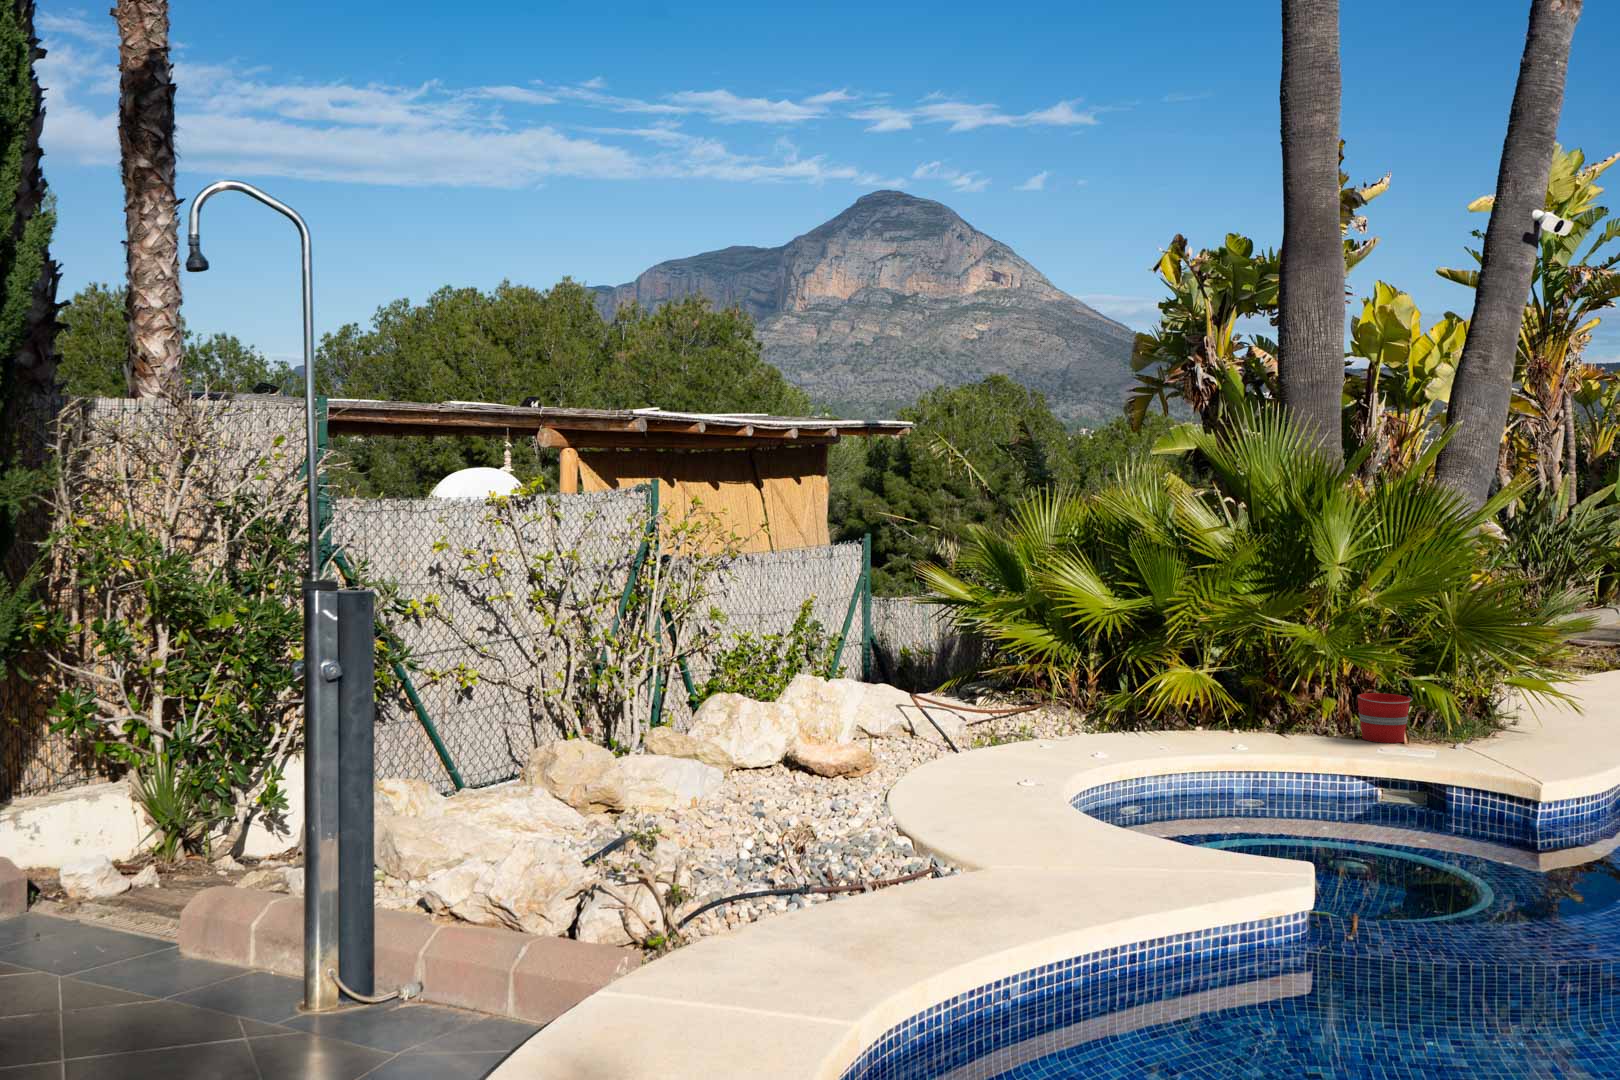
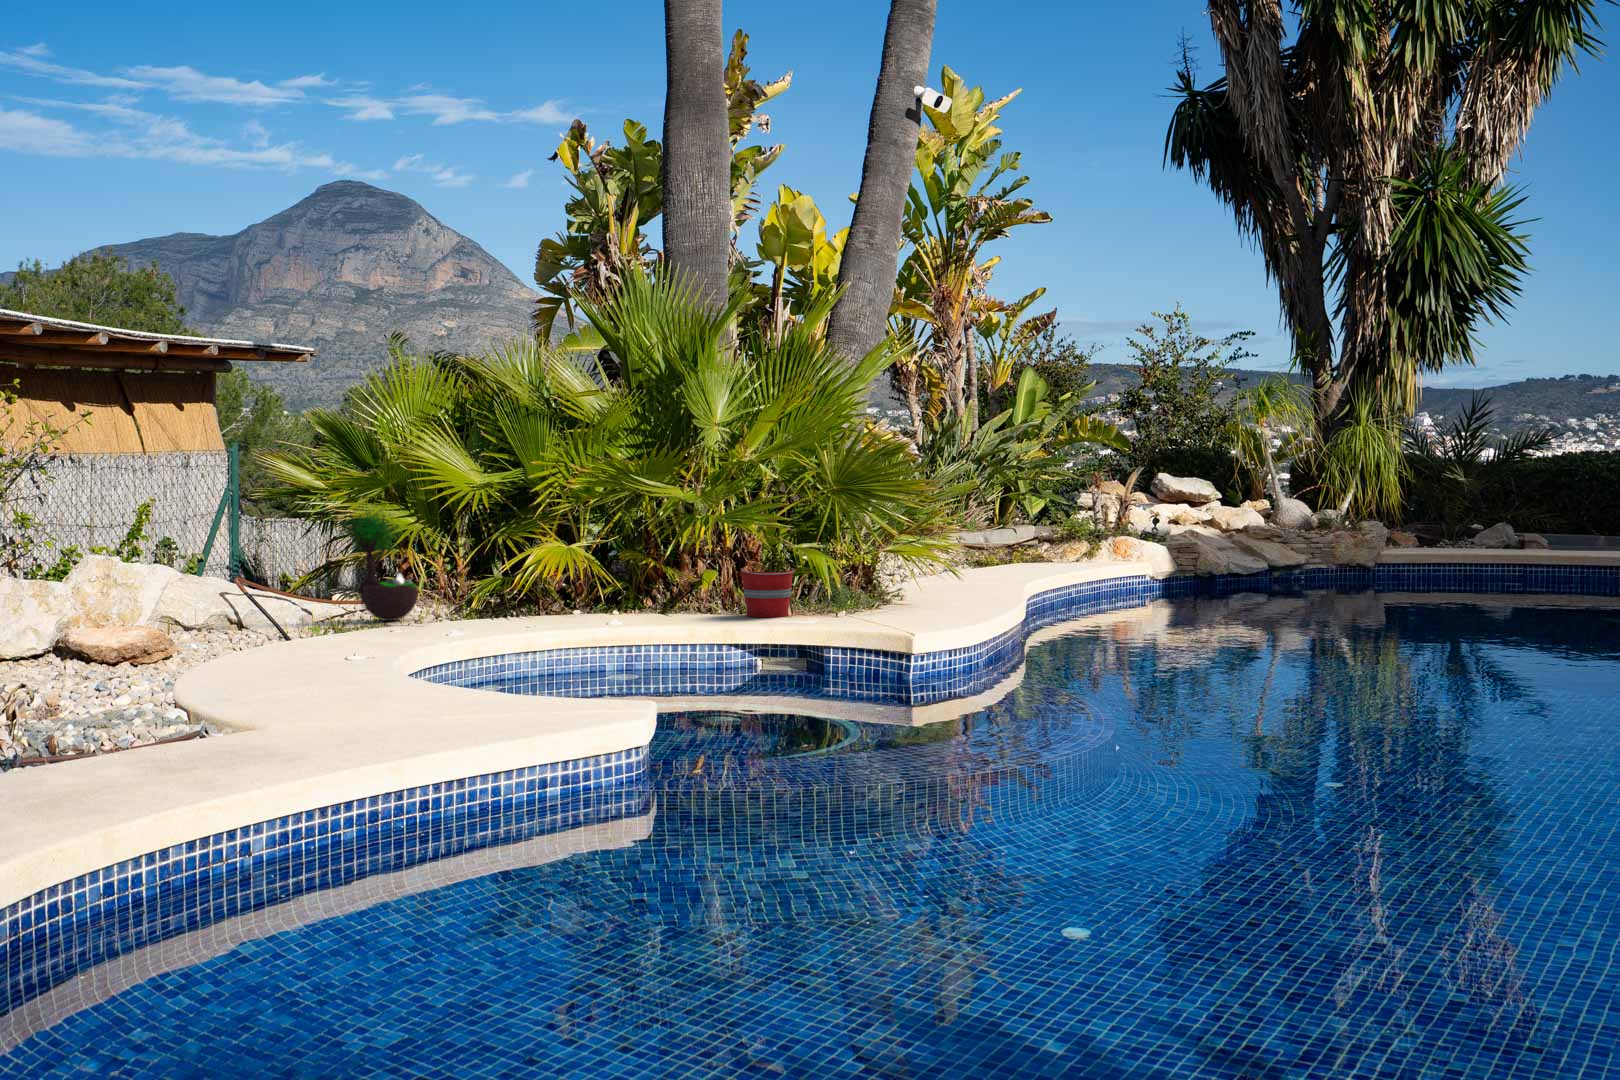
potted tree: none [989,613,1056,719] -> present [337,504,418,621]

